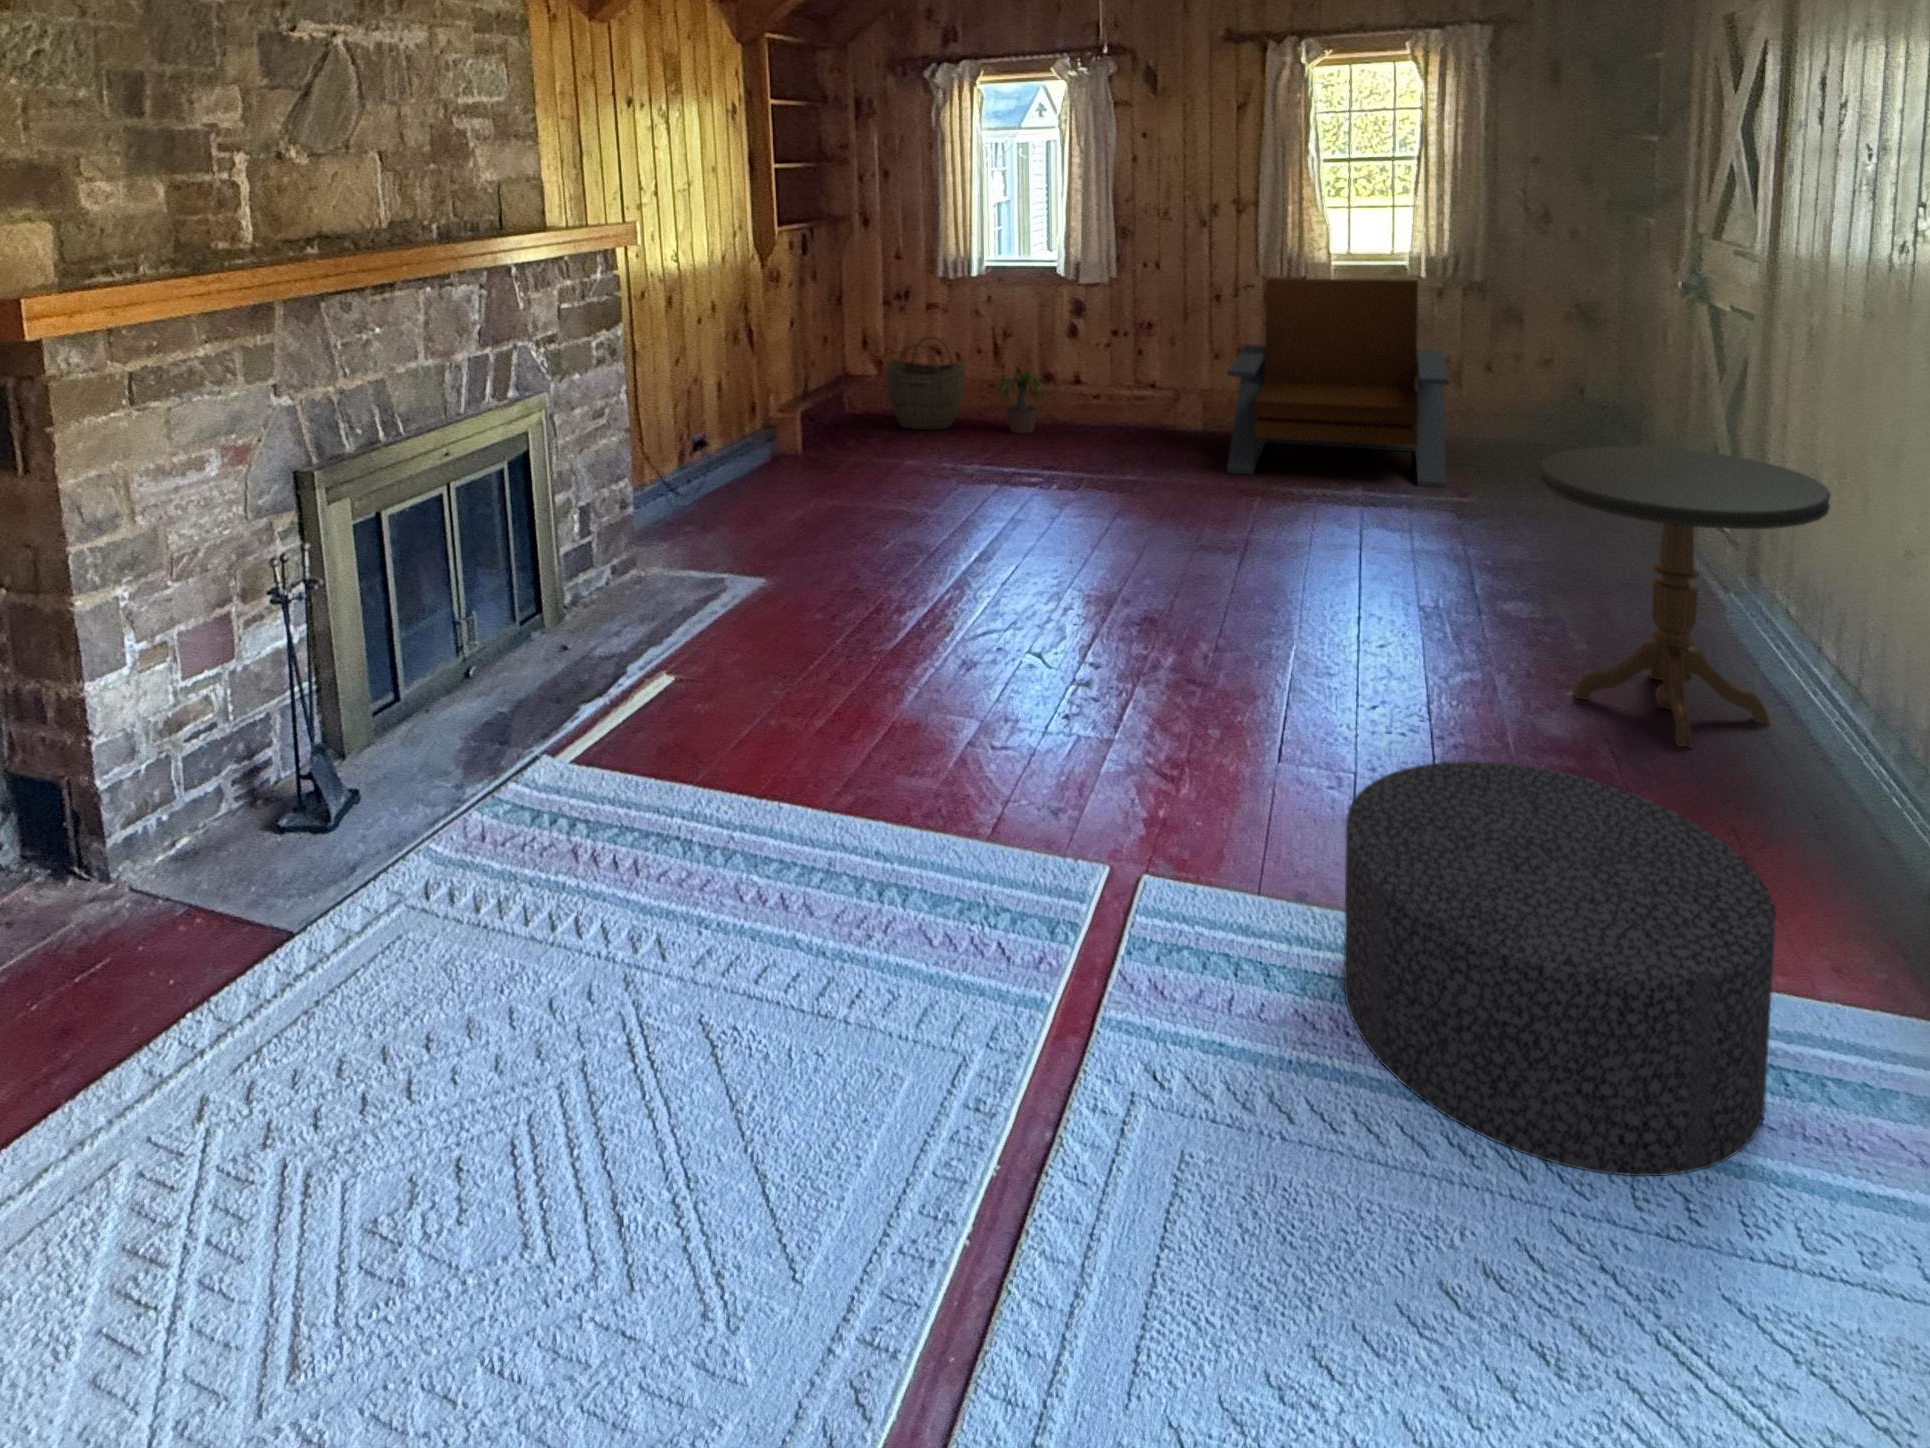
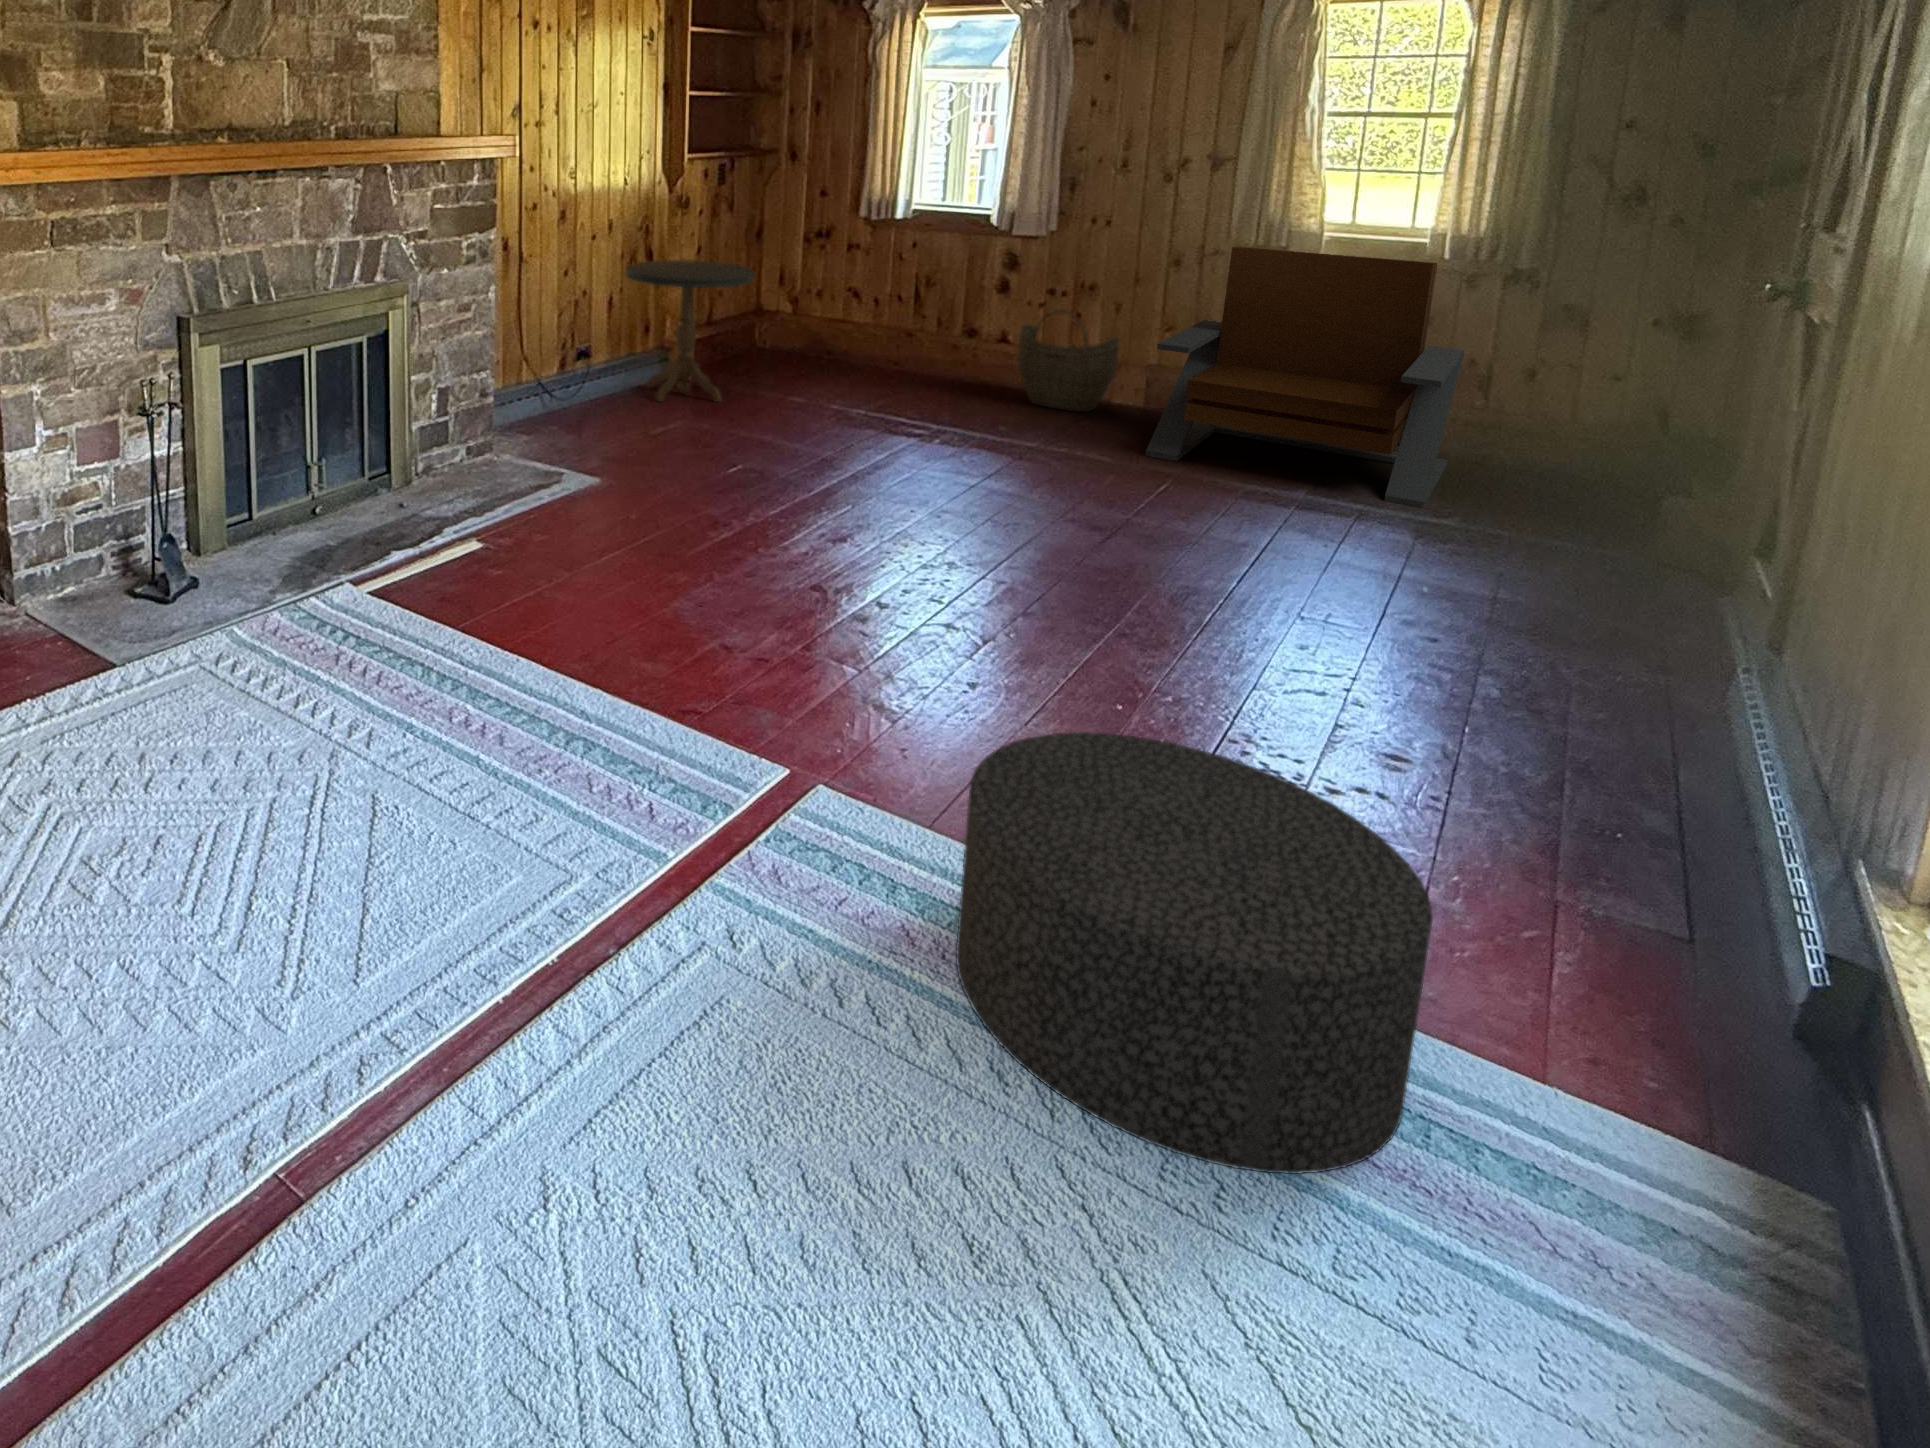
woven basket: present [887,337,964,430] -> present [1018,308,1119,412]
potted plant: present [997,371,1048,433] -> none [896,323,978,389]
side table: present [1540,446,1831,749] -> present [626,260,754,402]

